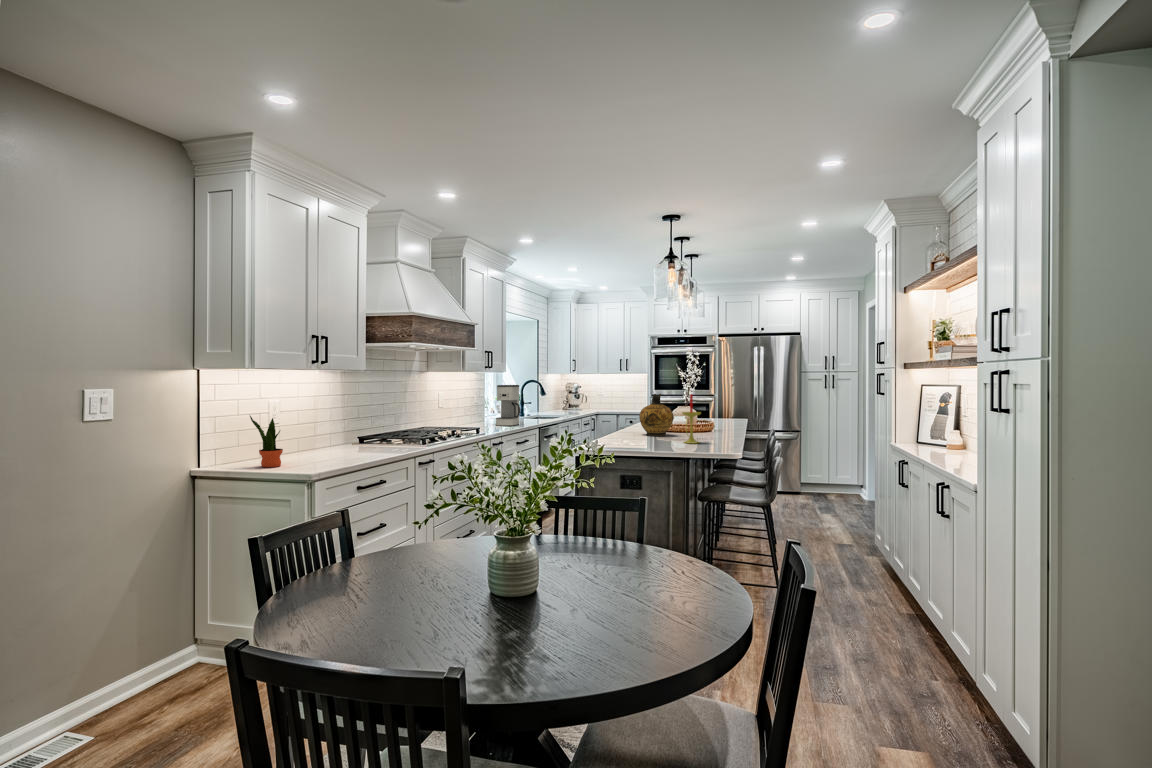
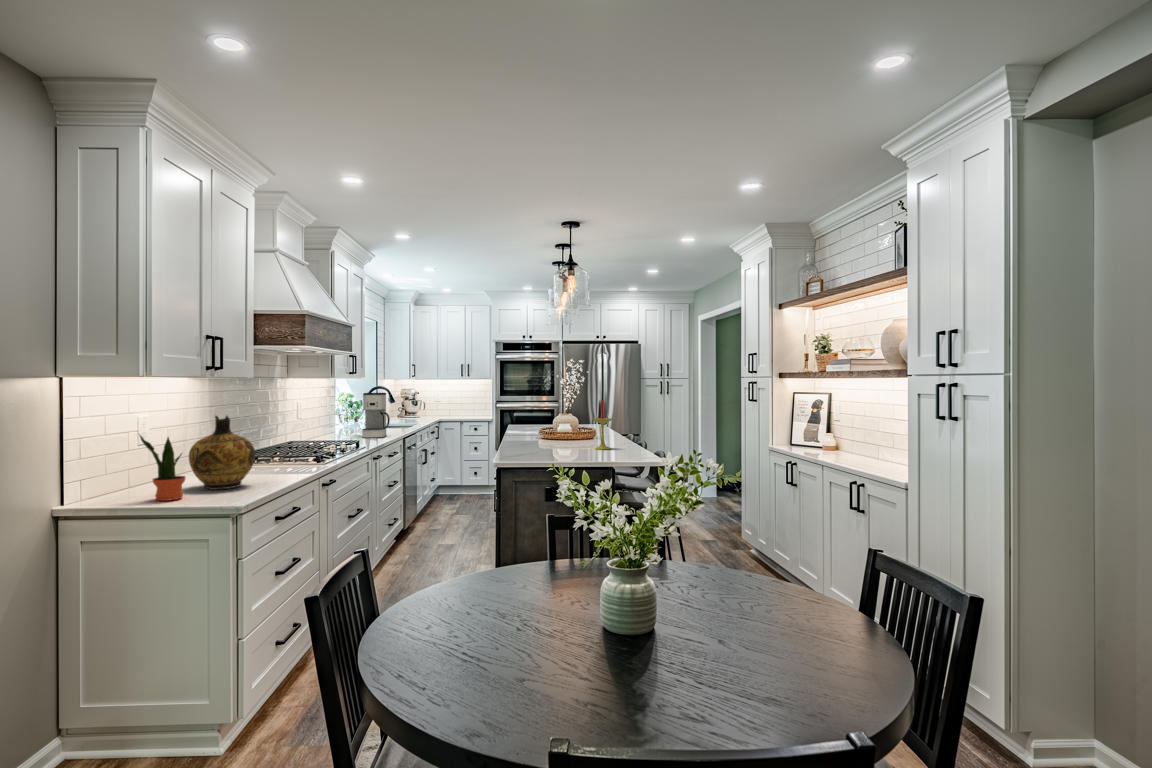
ceramic jug: present [639,394,673,436] -> present [189,416,255,489]

